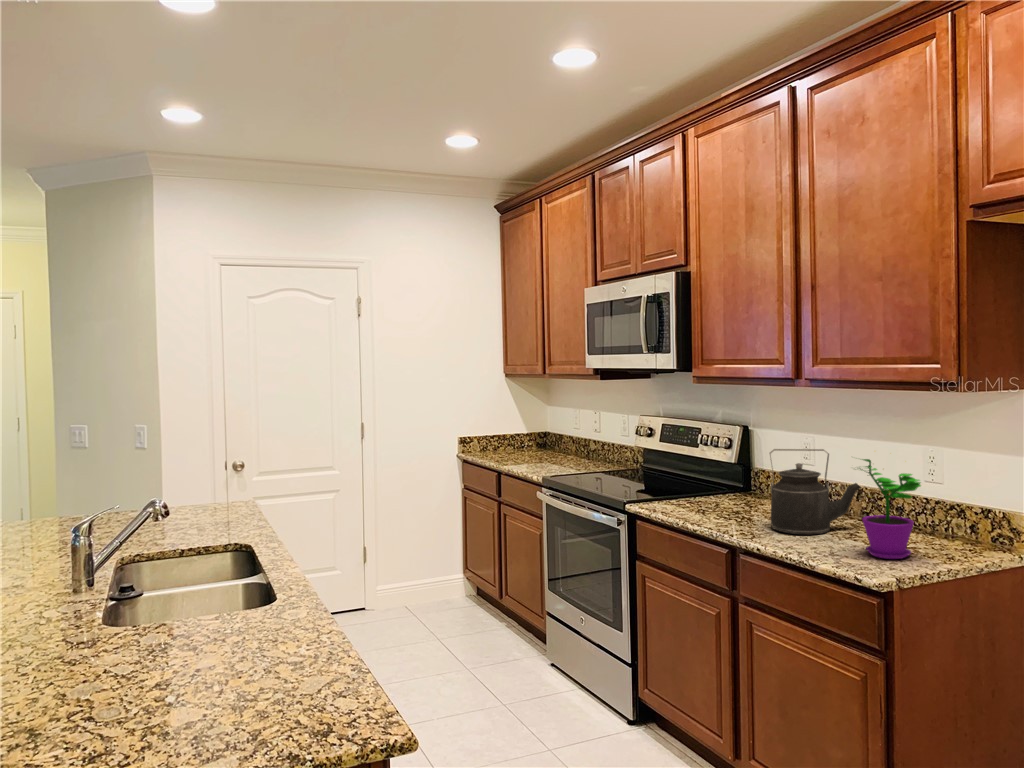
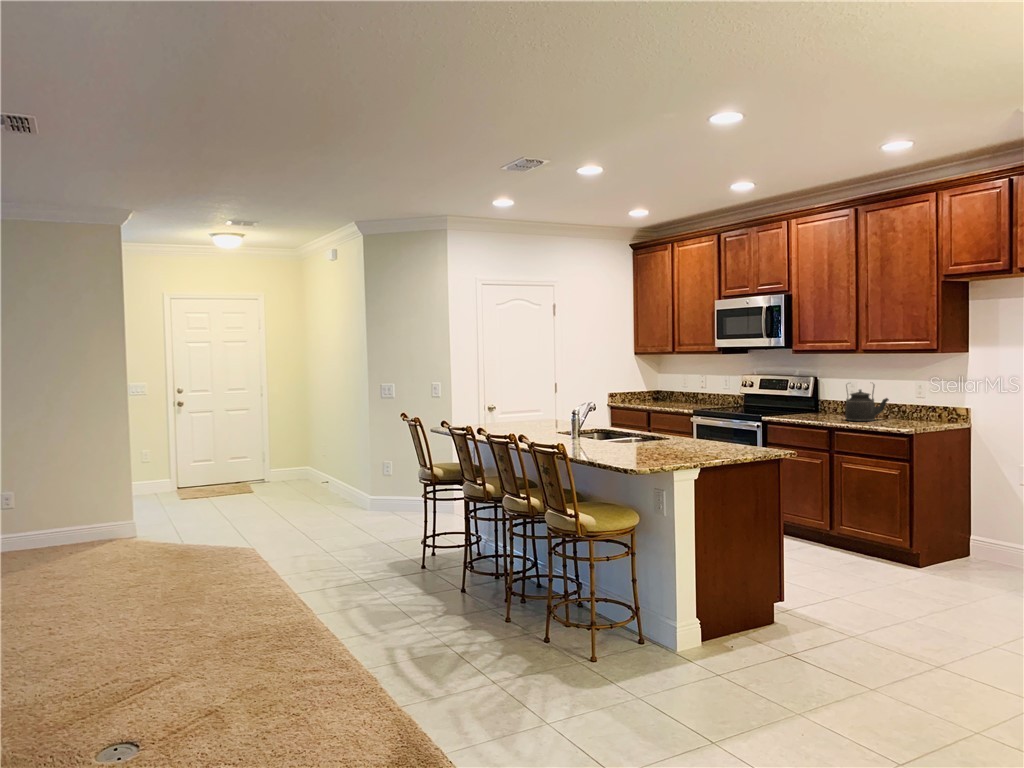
flower pot: present [860,459,921,559] -> none [891,379,922,425]

